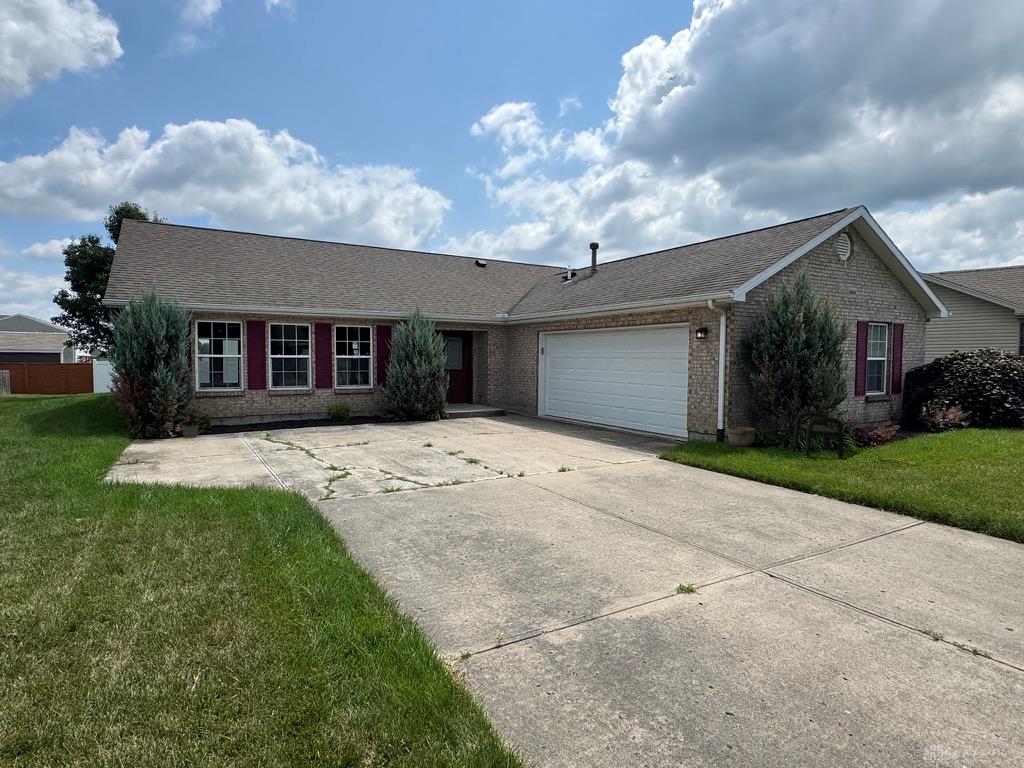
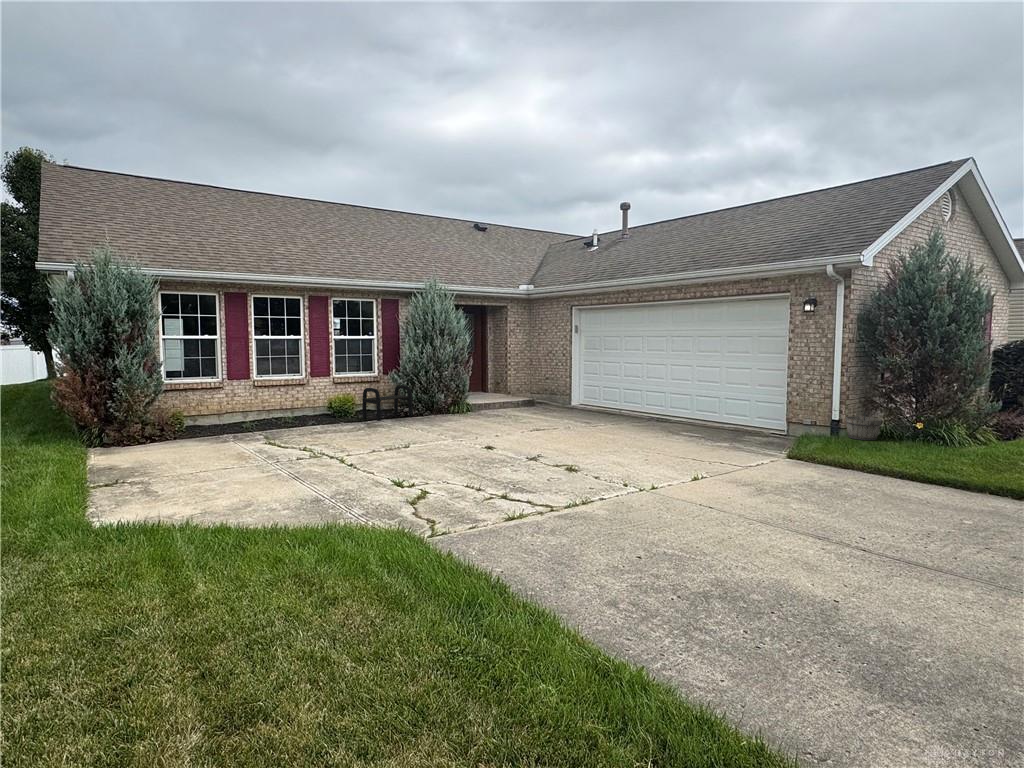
bench: present [793,412,844,458] -> present [362,385,413,421]
potted plant: present [175,413,204,437] -> none [140,412,183,443]

